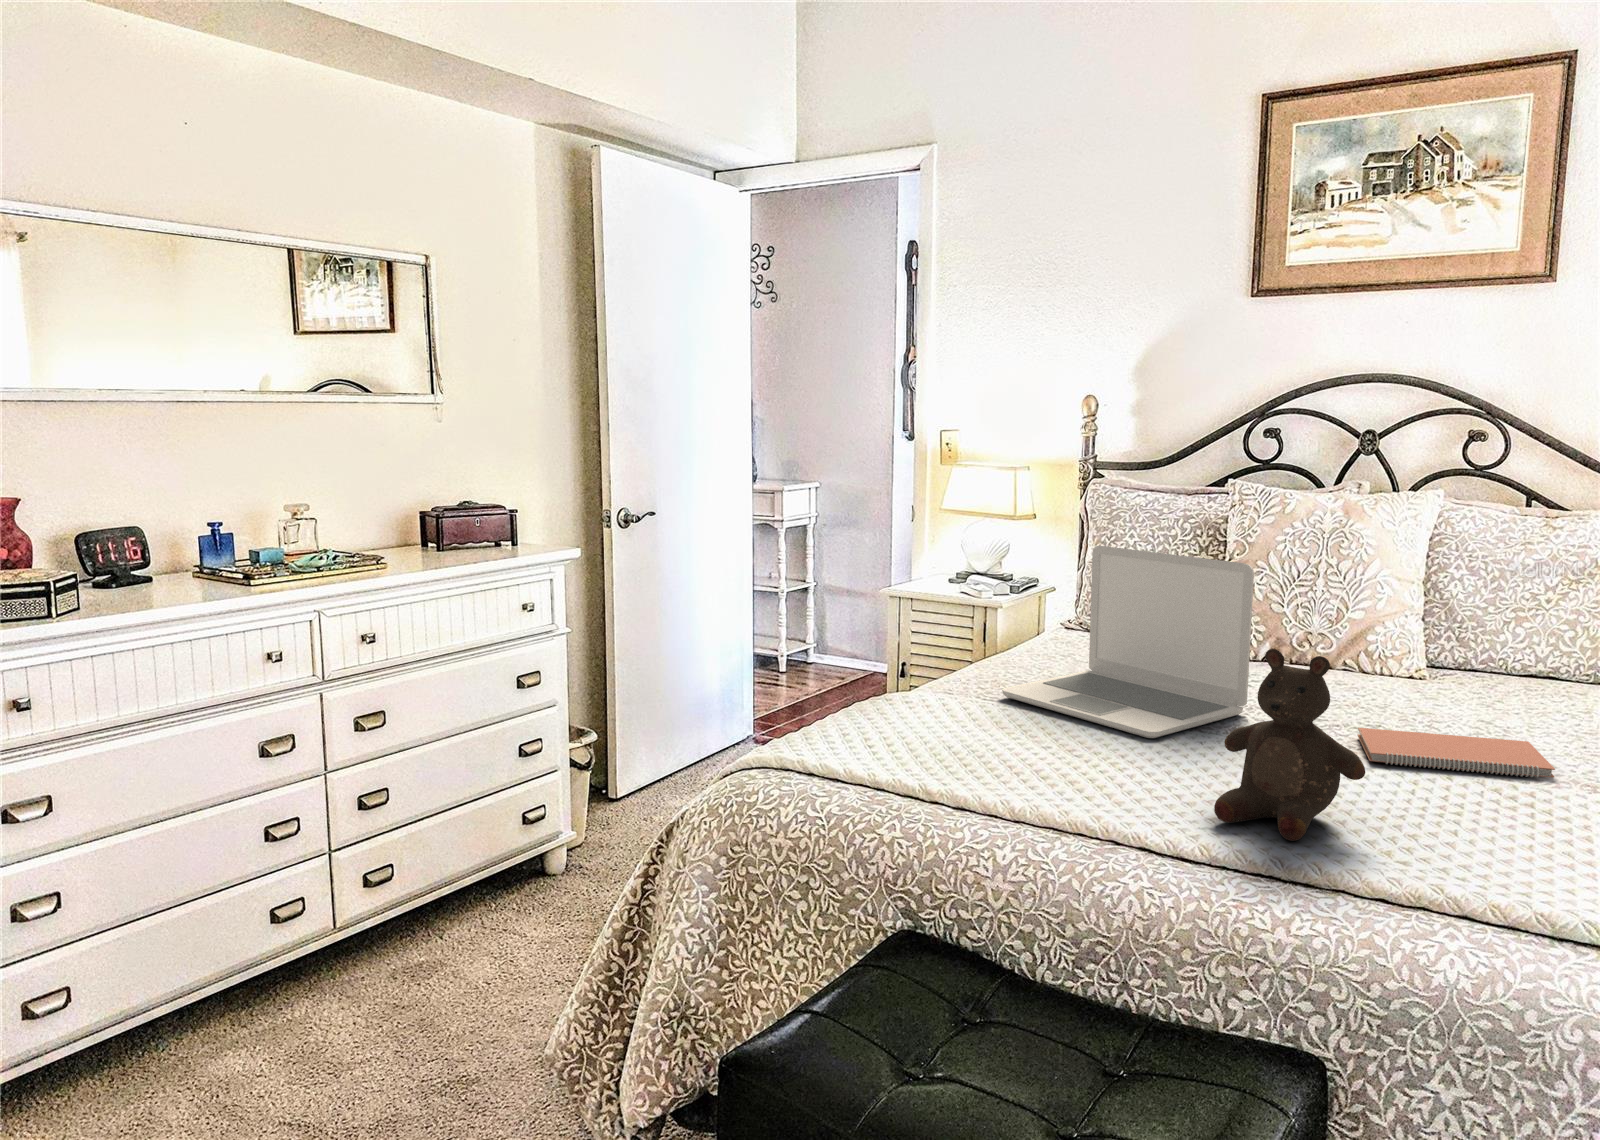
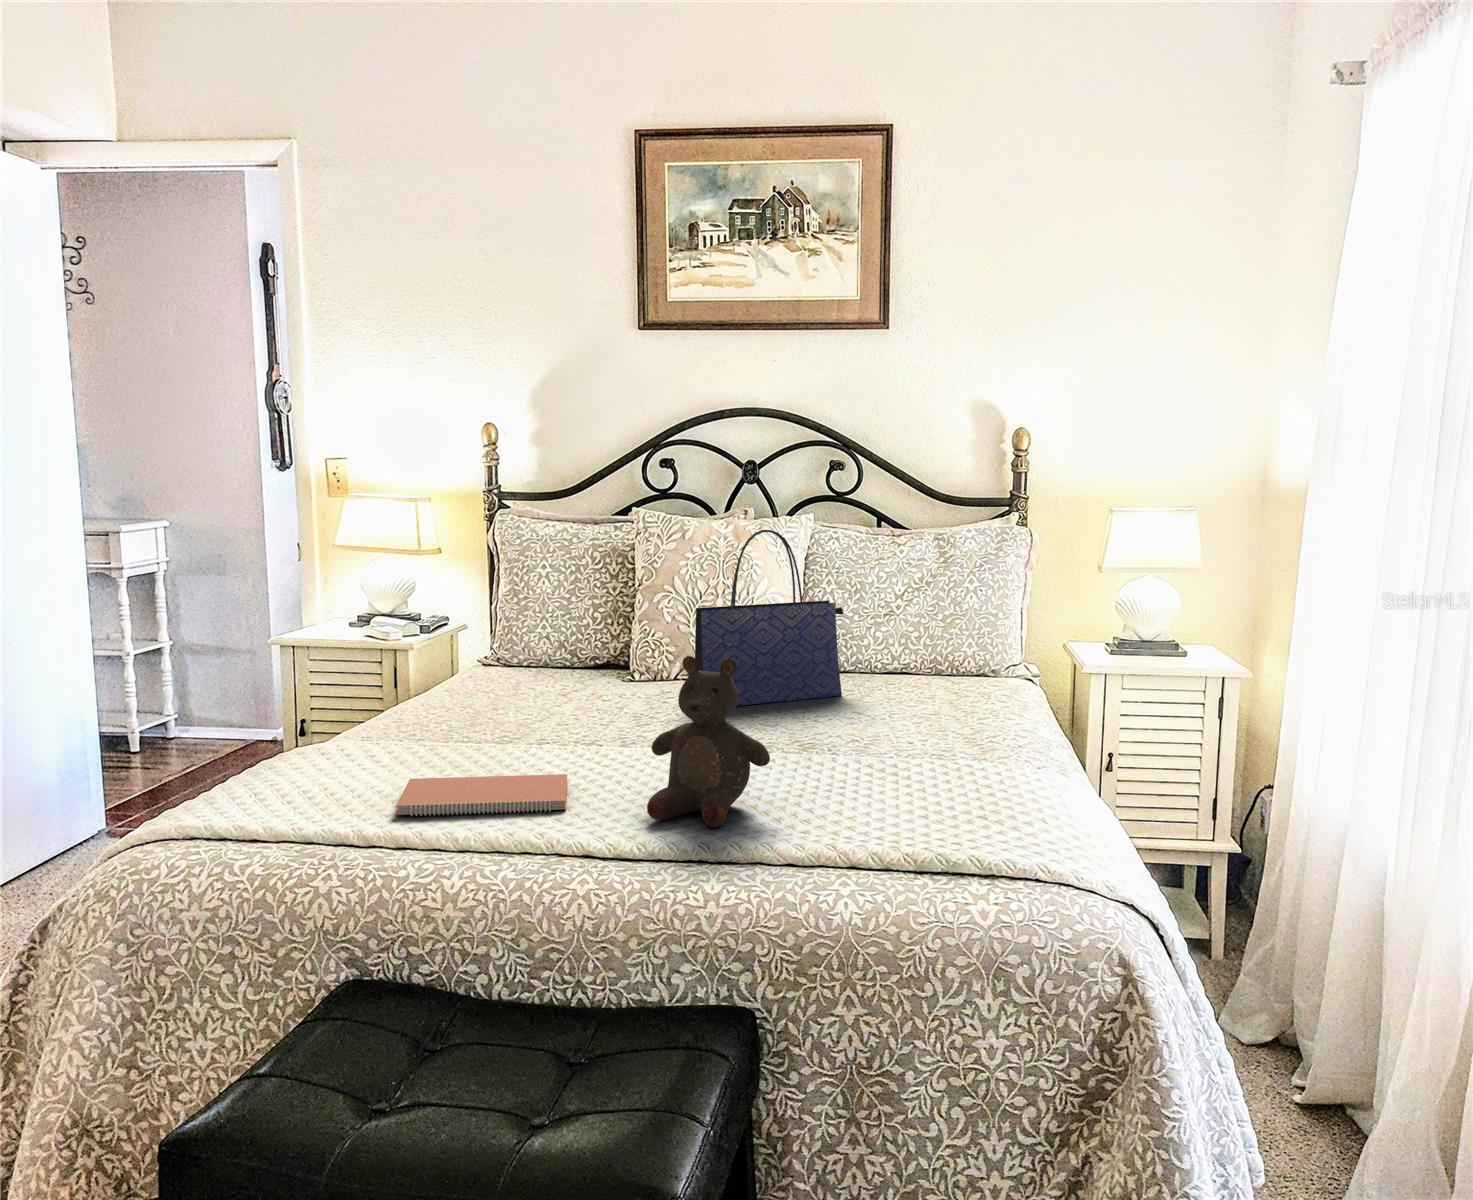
tote bag: none [1280,507,1477,699] -> present [695,530,843,706]
laptop: present [1002,546,1254,738] -> none [429,575,665,757]
notebook: present [1357,728,1555,778] -> present [395,774,567,816]

